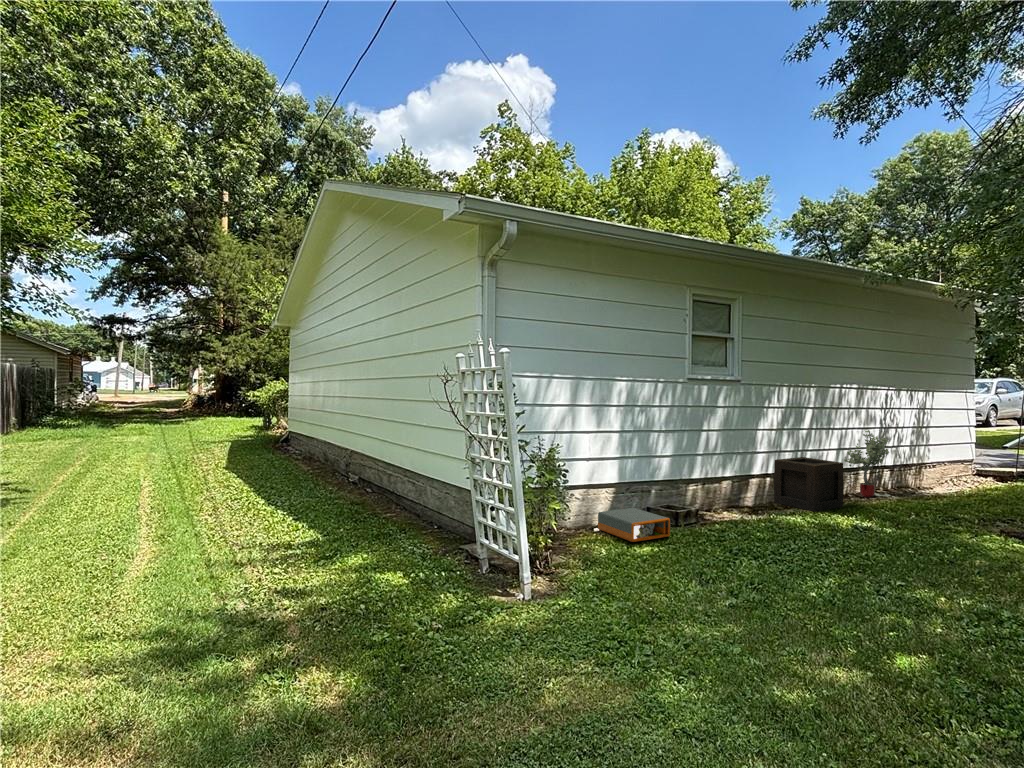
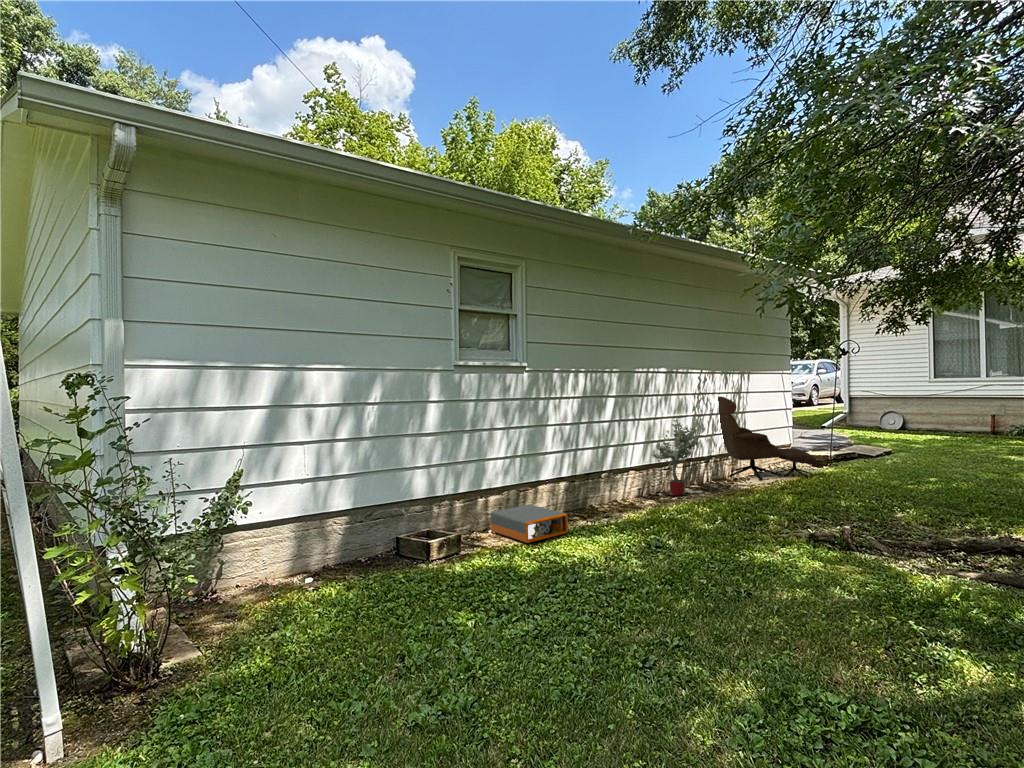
lounge chair: none [900,412,1008,492] -> present [718,396,817,480]
wooden crate: present [774,457,844,512] -> none [570,455,645,522]
storage box: present [598,508,670,542] -> present [491,505,568,543]

